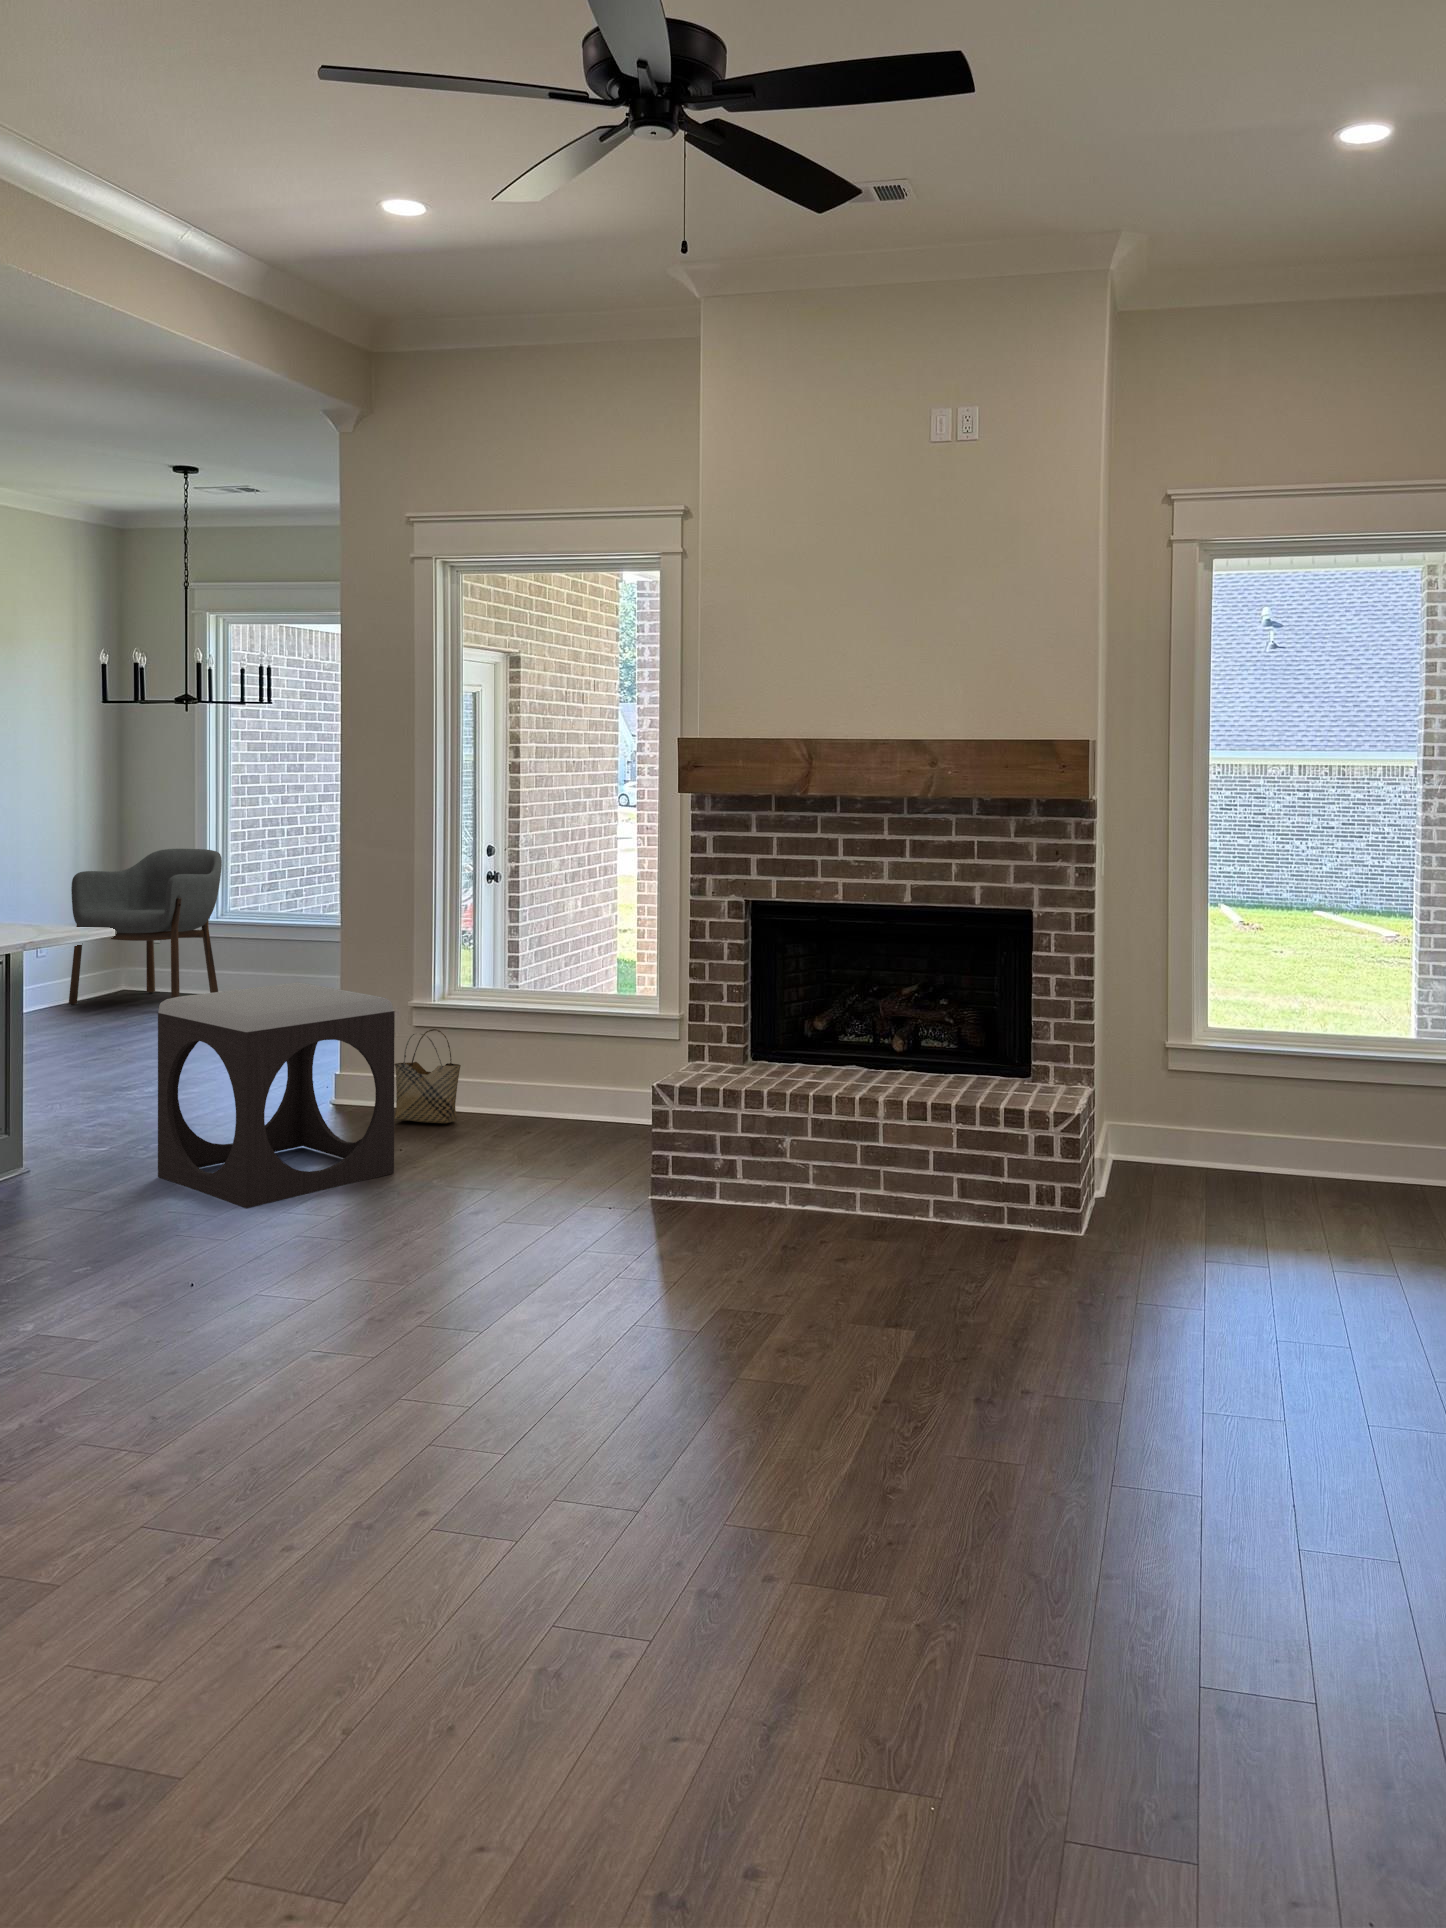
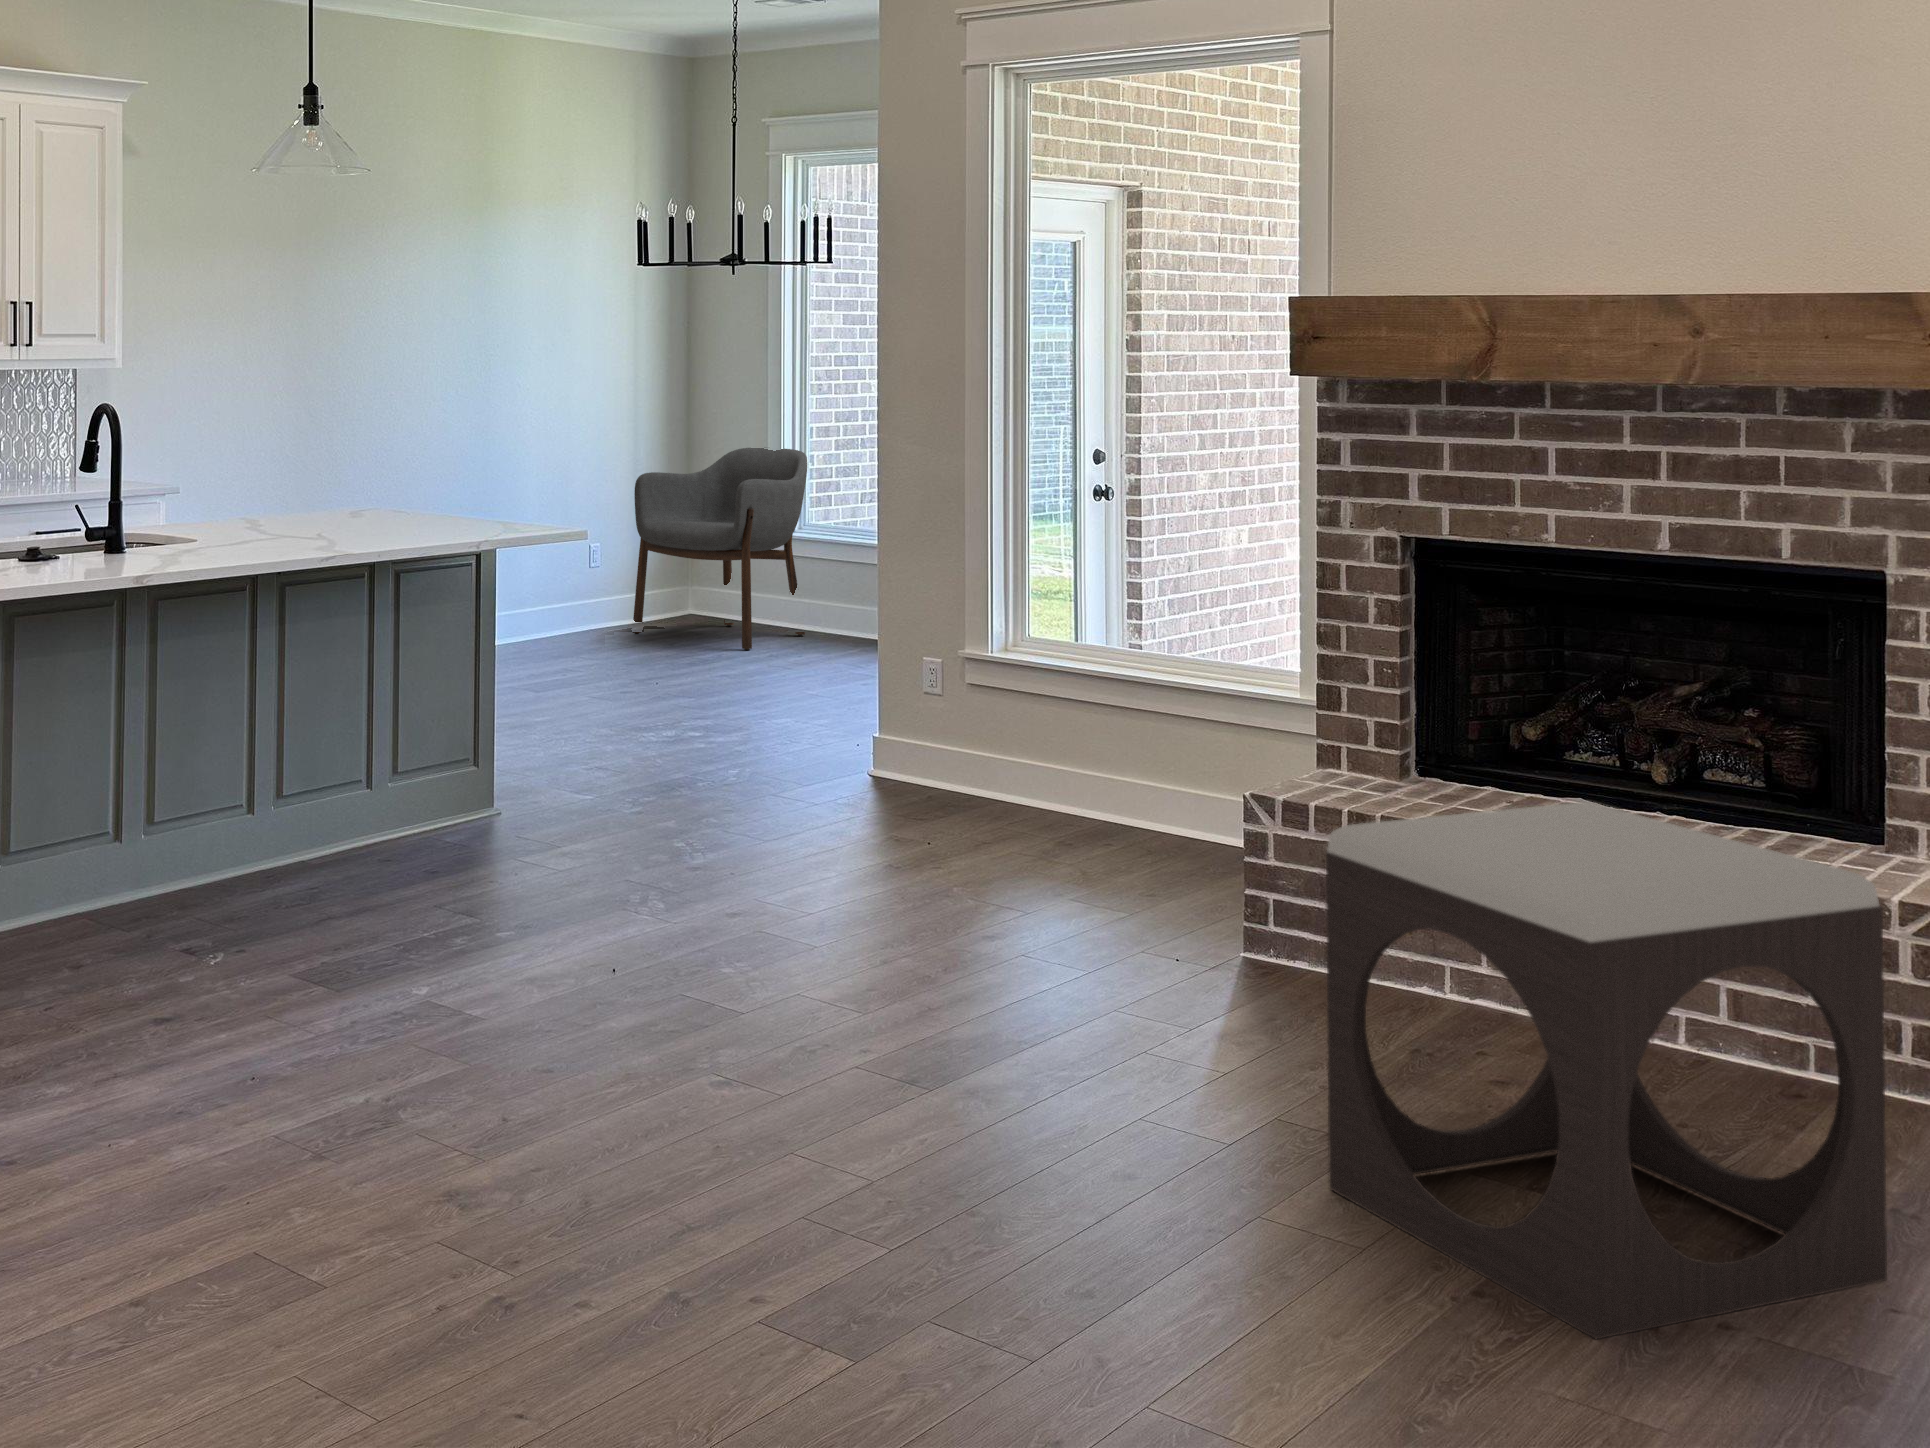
footstool: present [158,982,394,1208] -> present [1326,802,1887,1339]
woven basket: present [395,1029,461,1123] -> none [943,693,1029,821]

